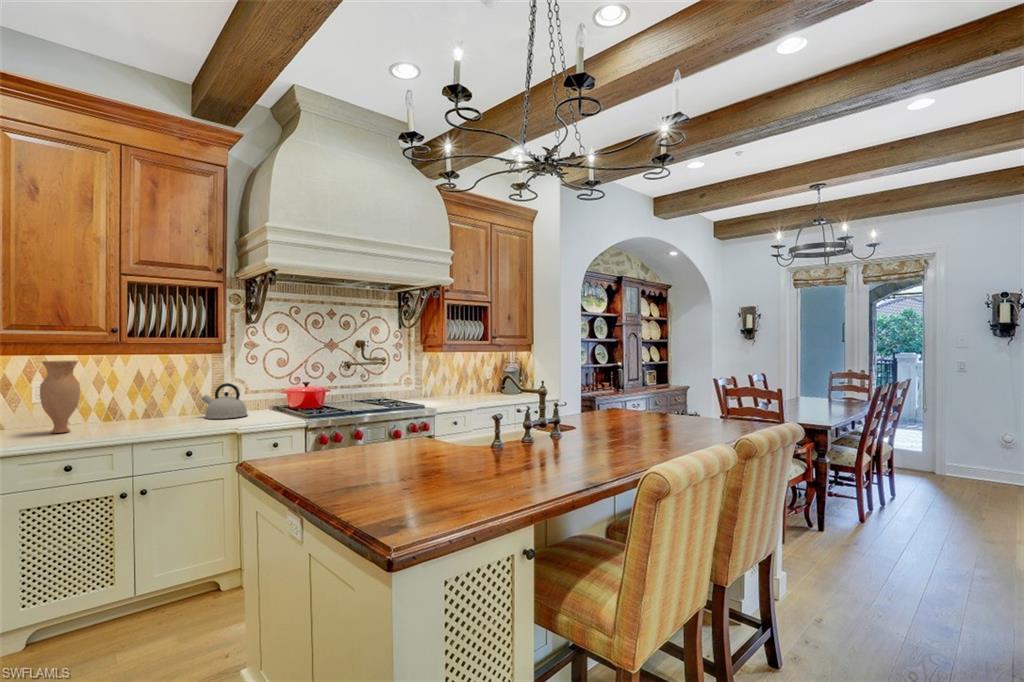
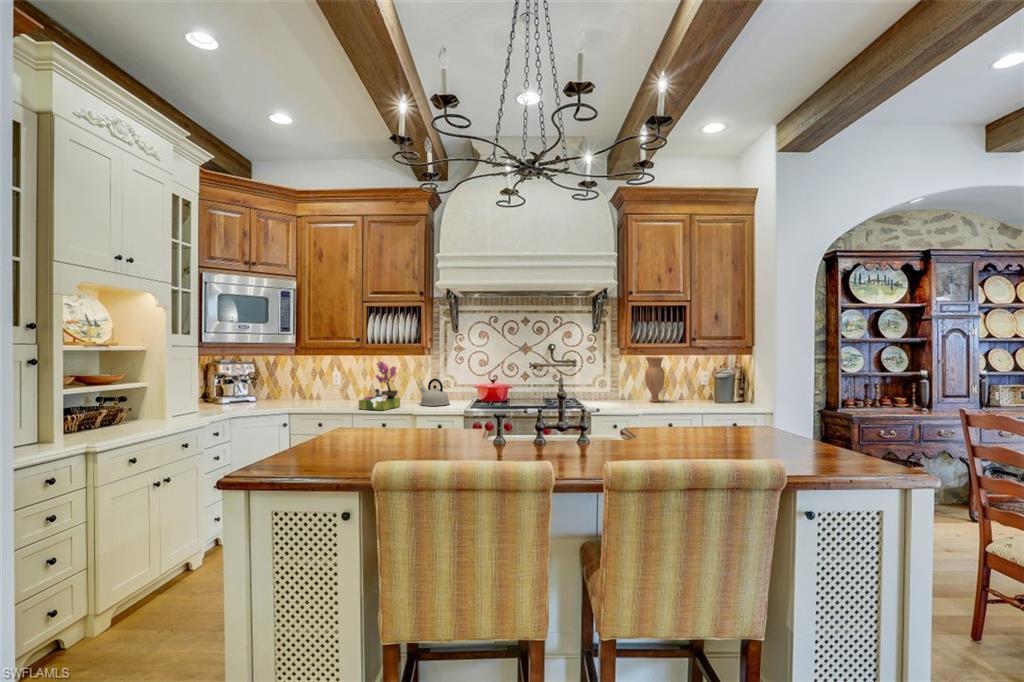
flower arrangement: none [119,360,182,431] -> present [359,361,400,410]
vase: present [40,361,80,433] -> present [645,357,665,402]

